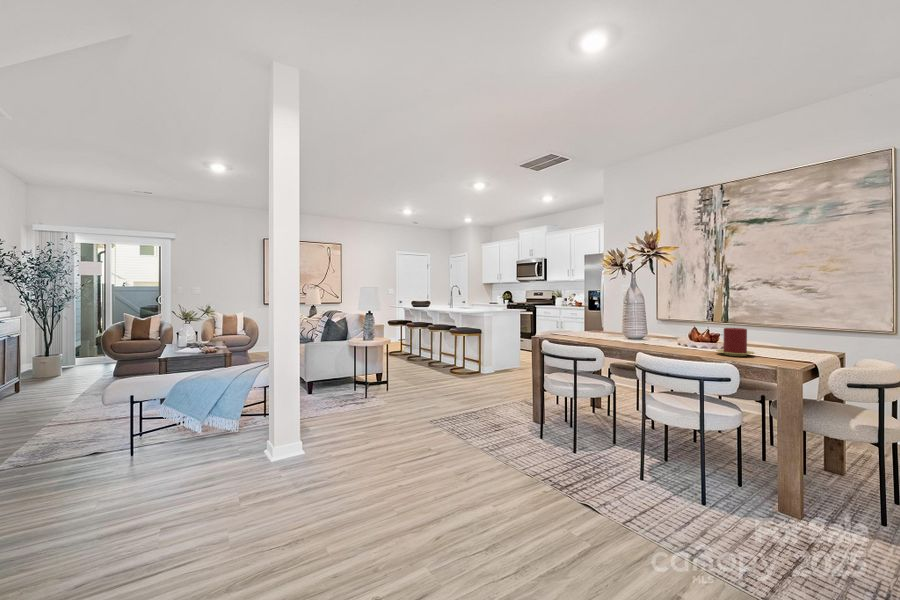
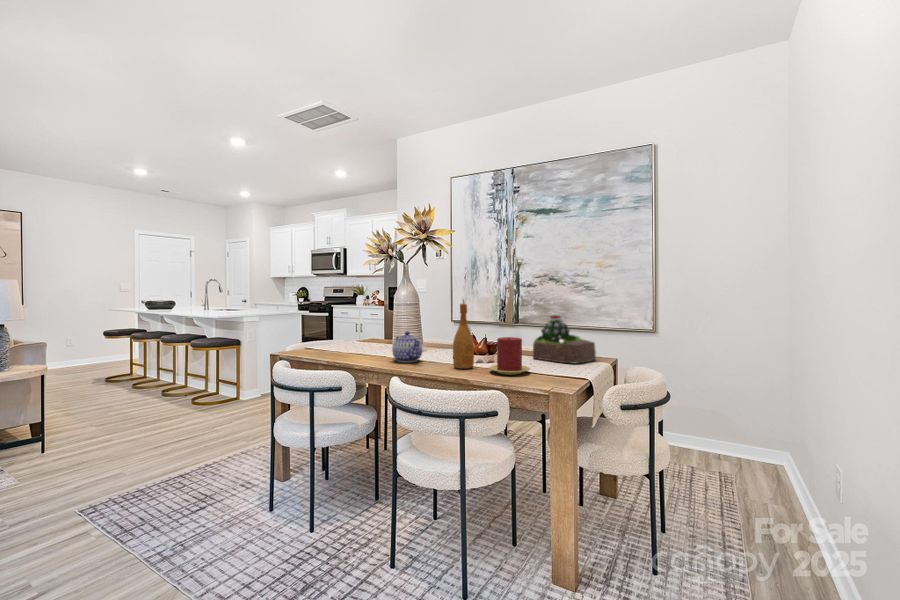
wine bottle: none [682,302,700,351] -> present [453,304,474,369]
succulent plant: none [753,313,820,353] -> present [533,315,596,364]
teapot: none [627,322,653,345] -> present [392,332,422,362]

